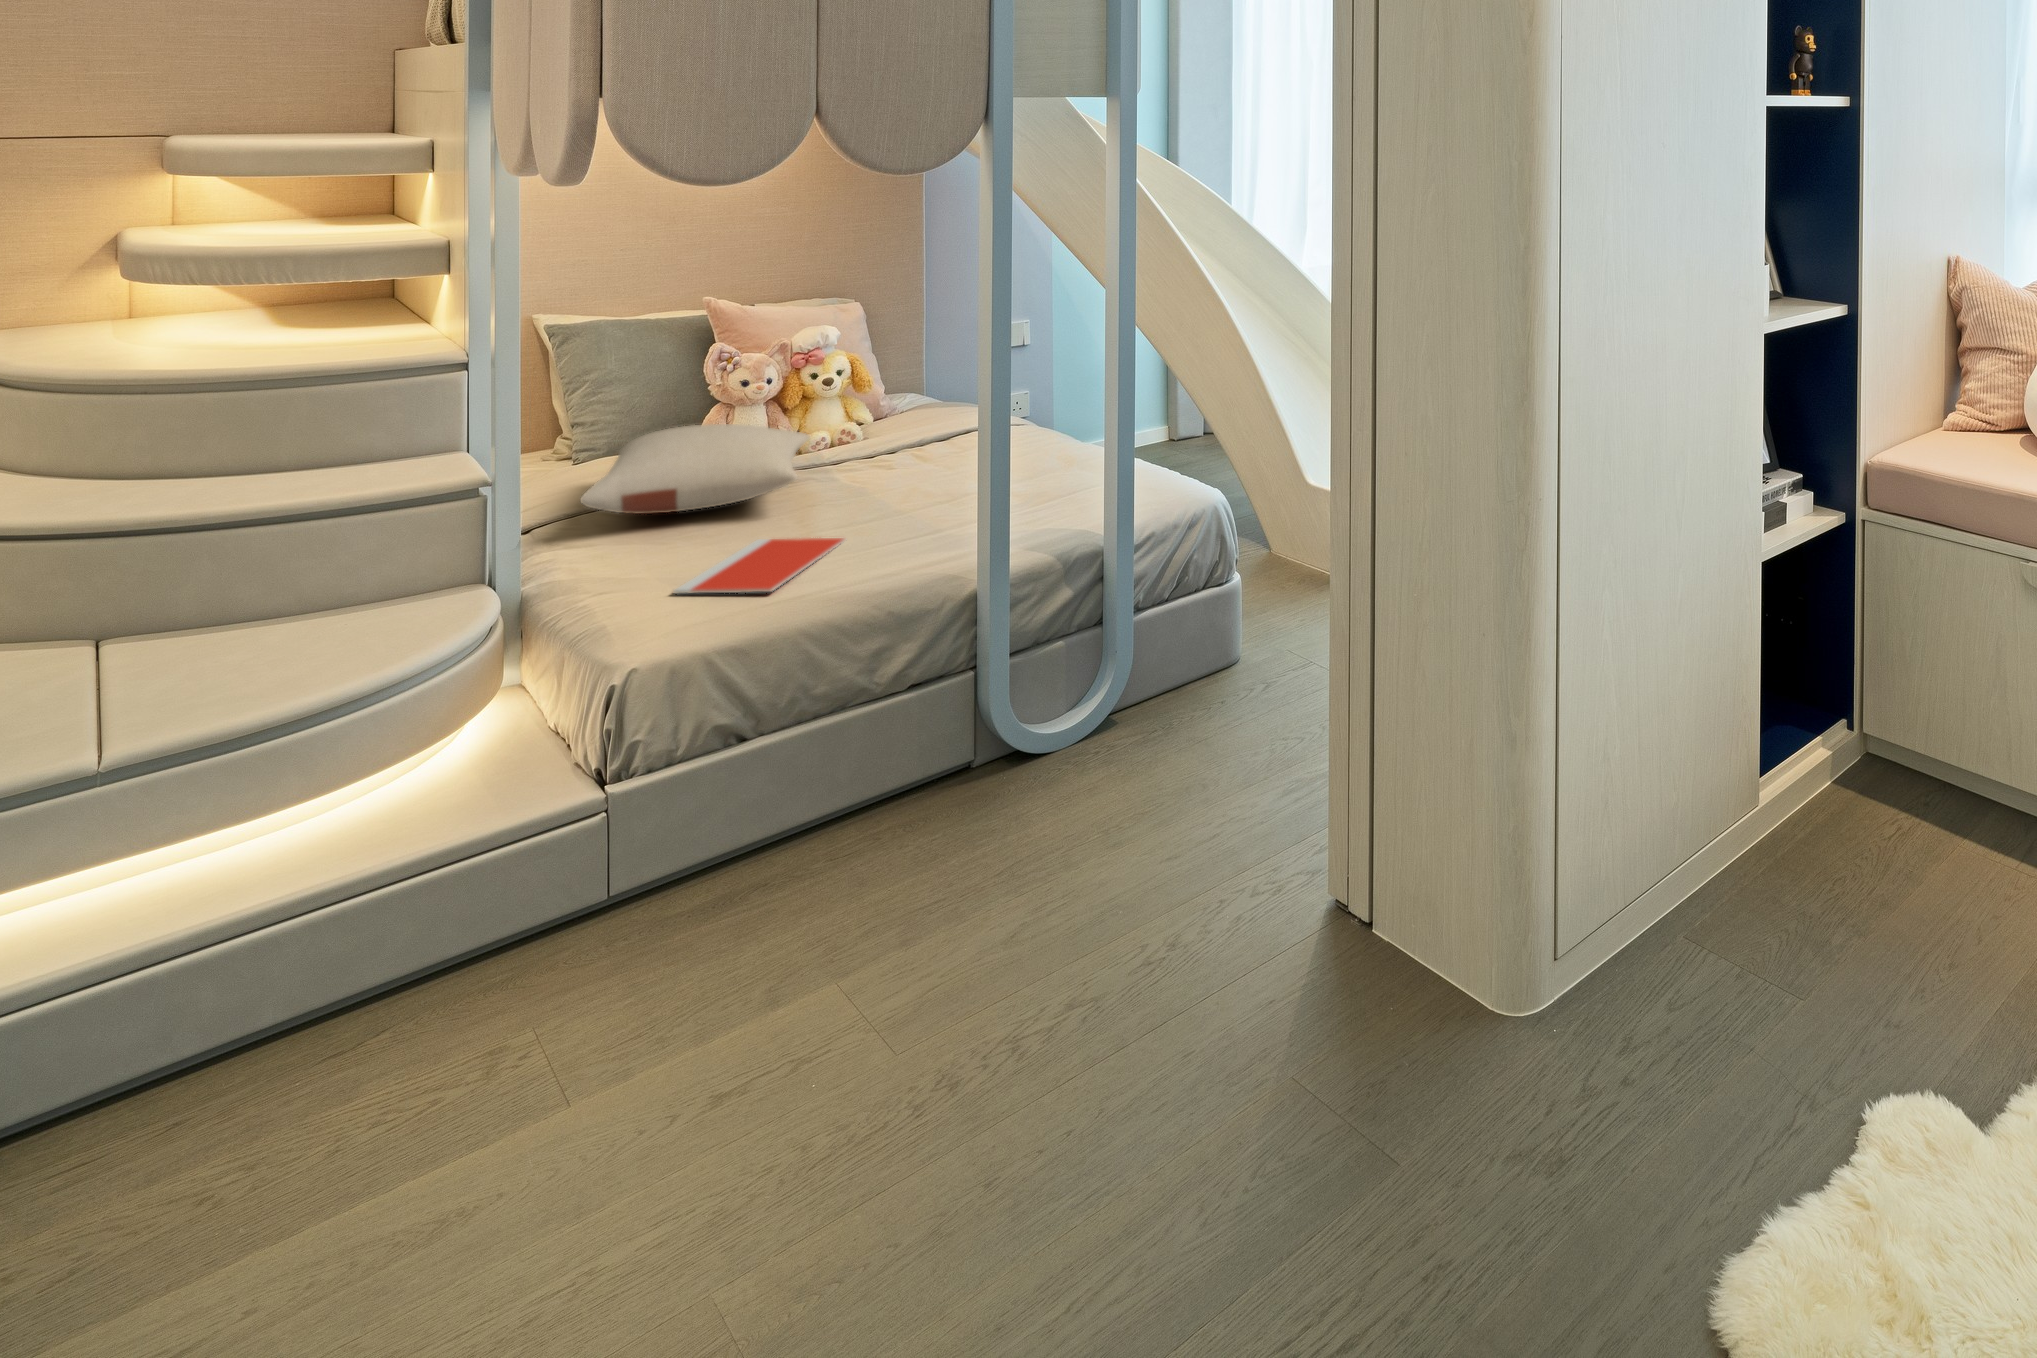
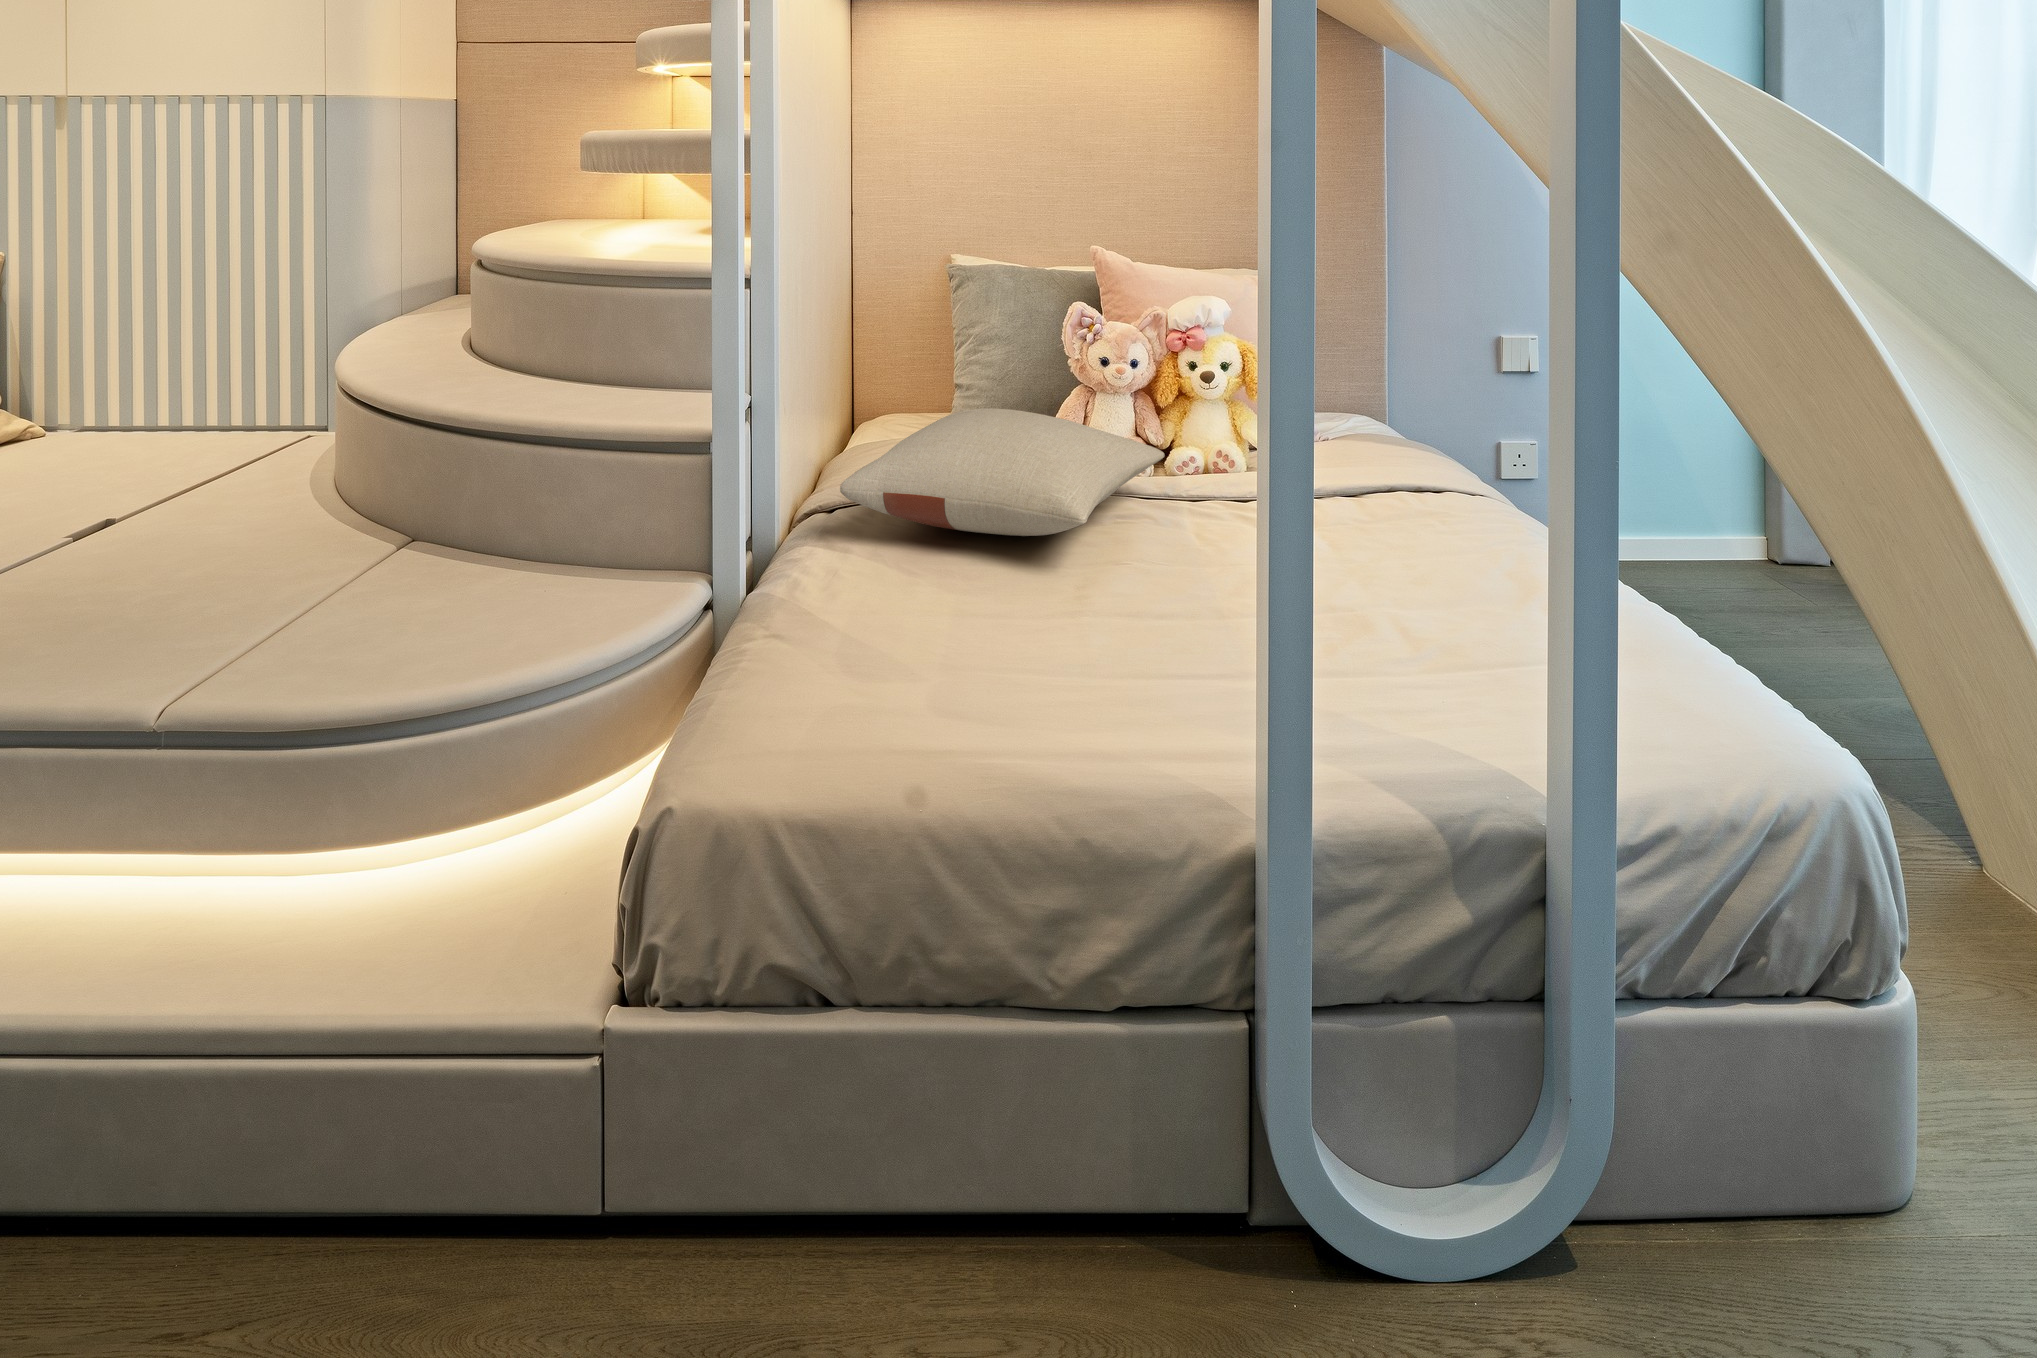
notebook: present [674,538,845,594] -> none [841,607,1117,724]

